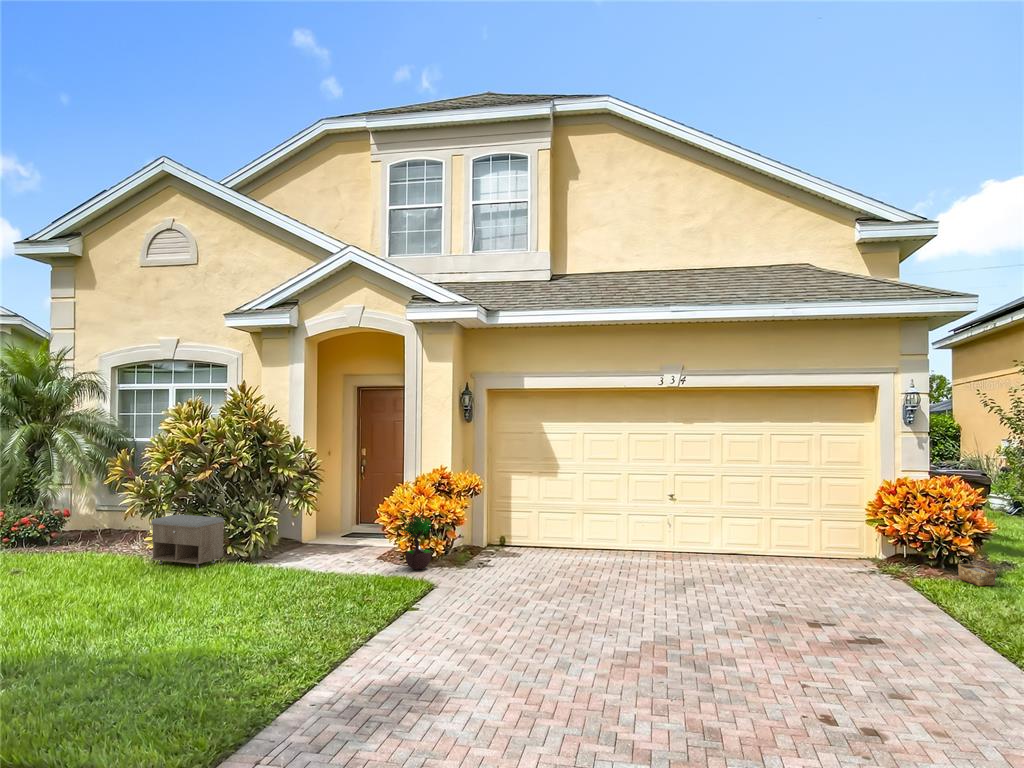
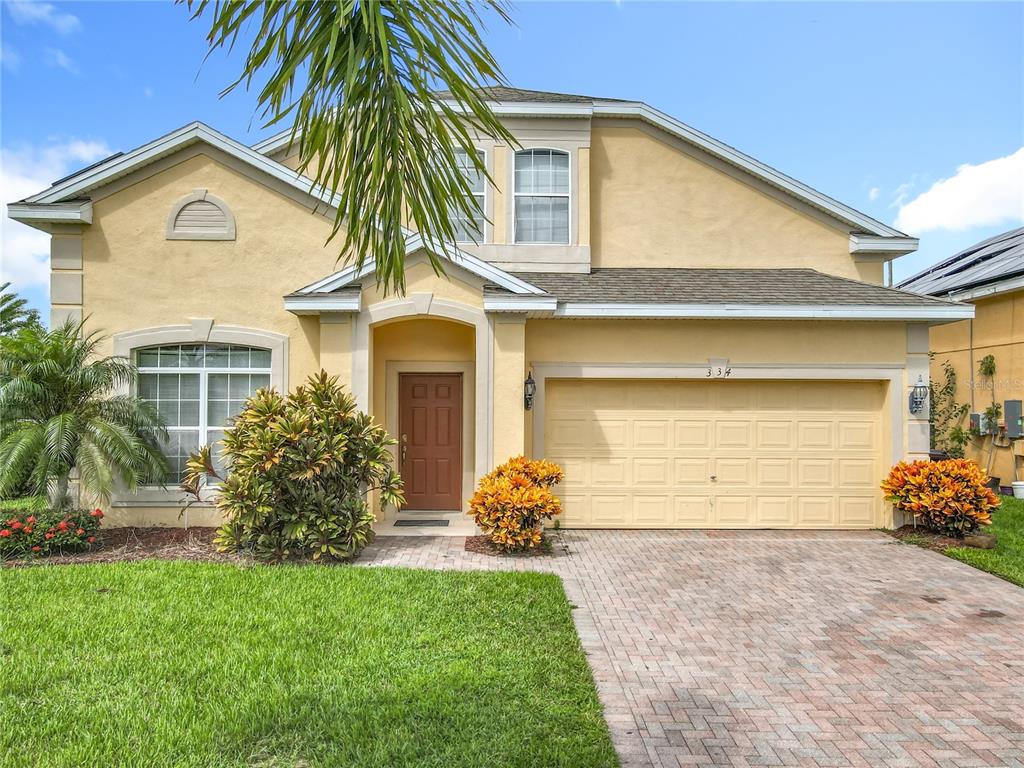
storage bench: present [151,514,224,568] -> none [235,509,310,564]
potted tree: present [401,517,431,570] -> none [501,499,534,556]

